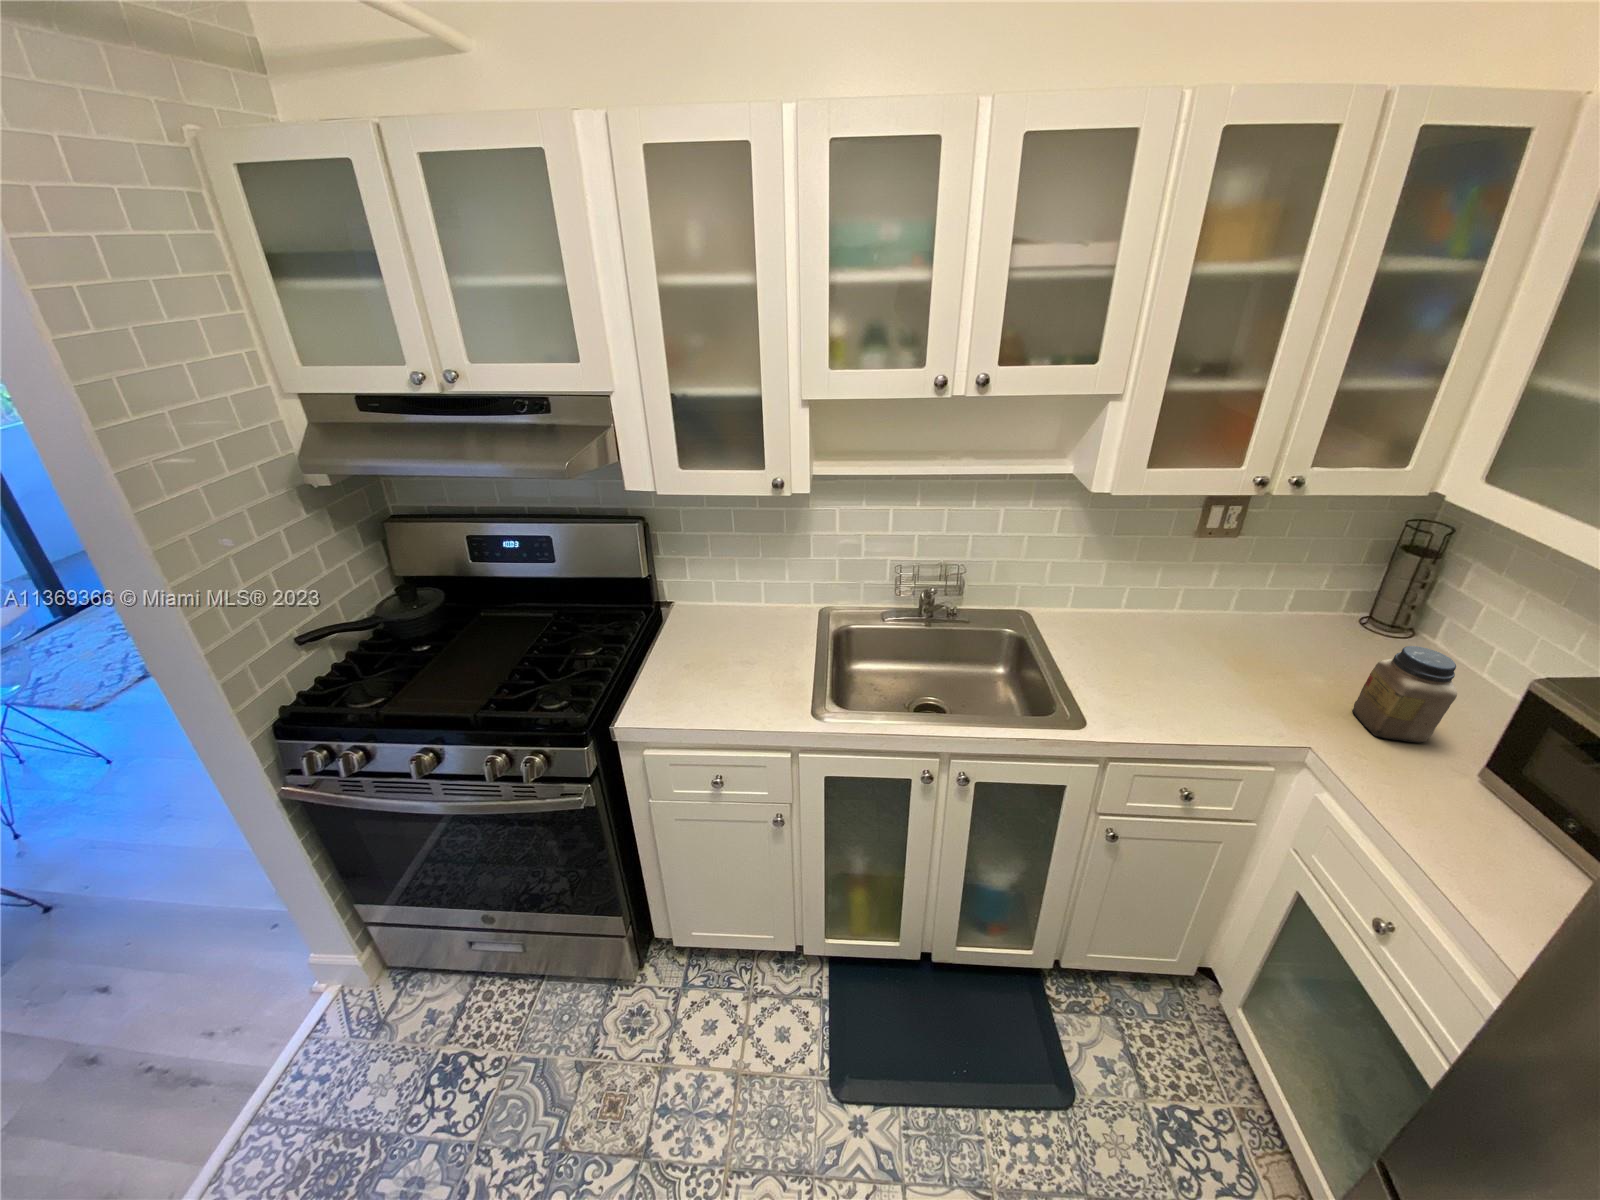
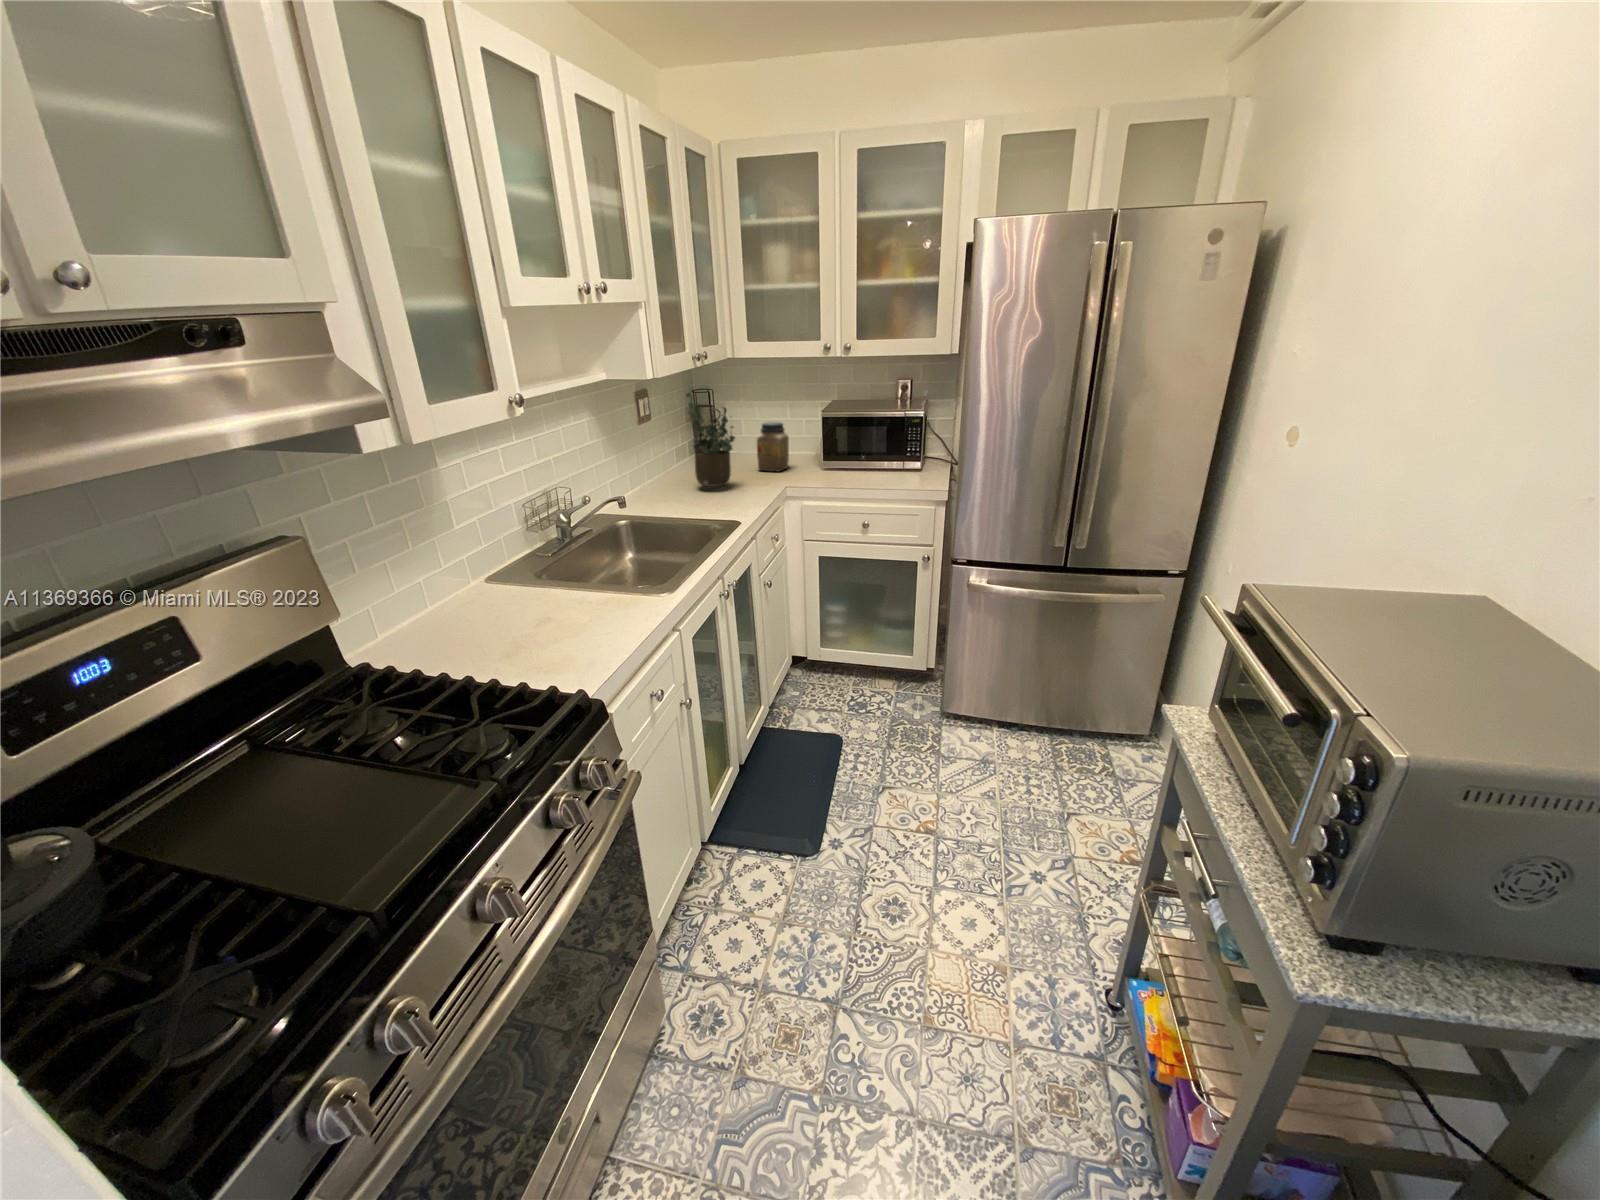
potted plant: none [1179,538,1299,690] -> present [686,393,735,489]

